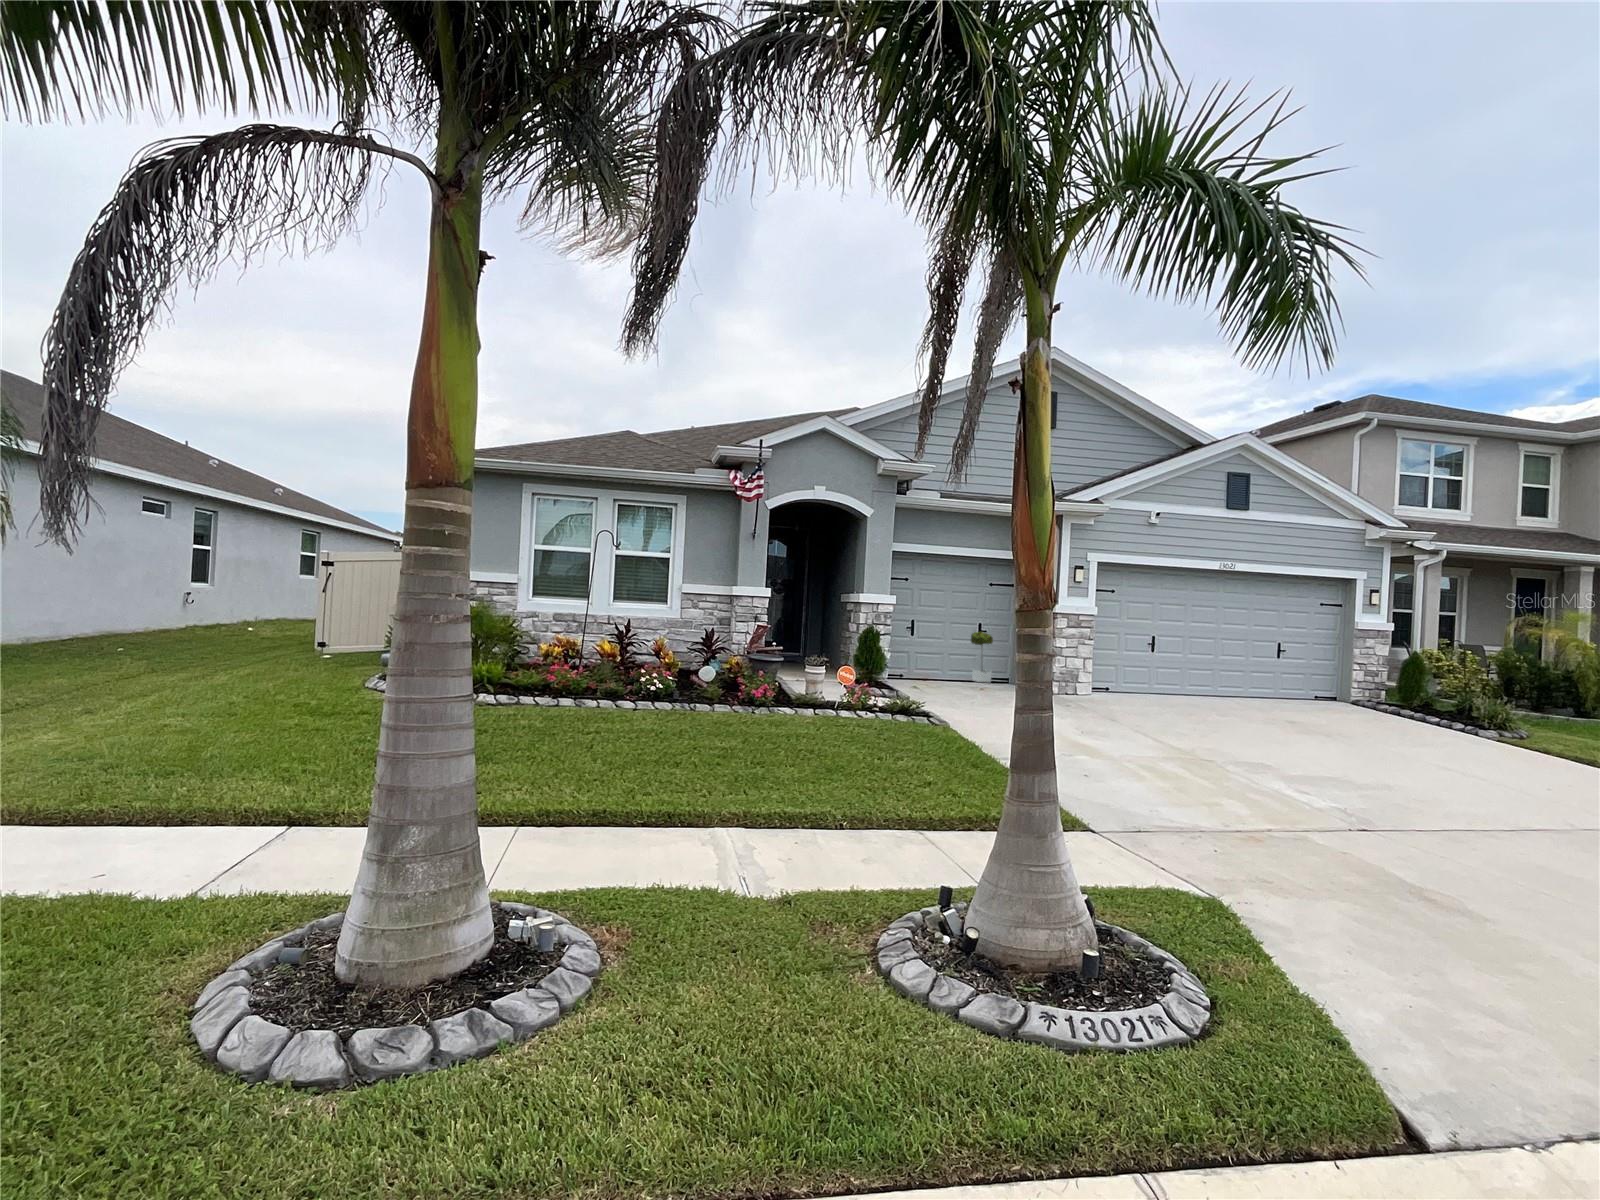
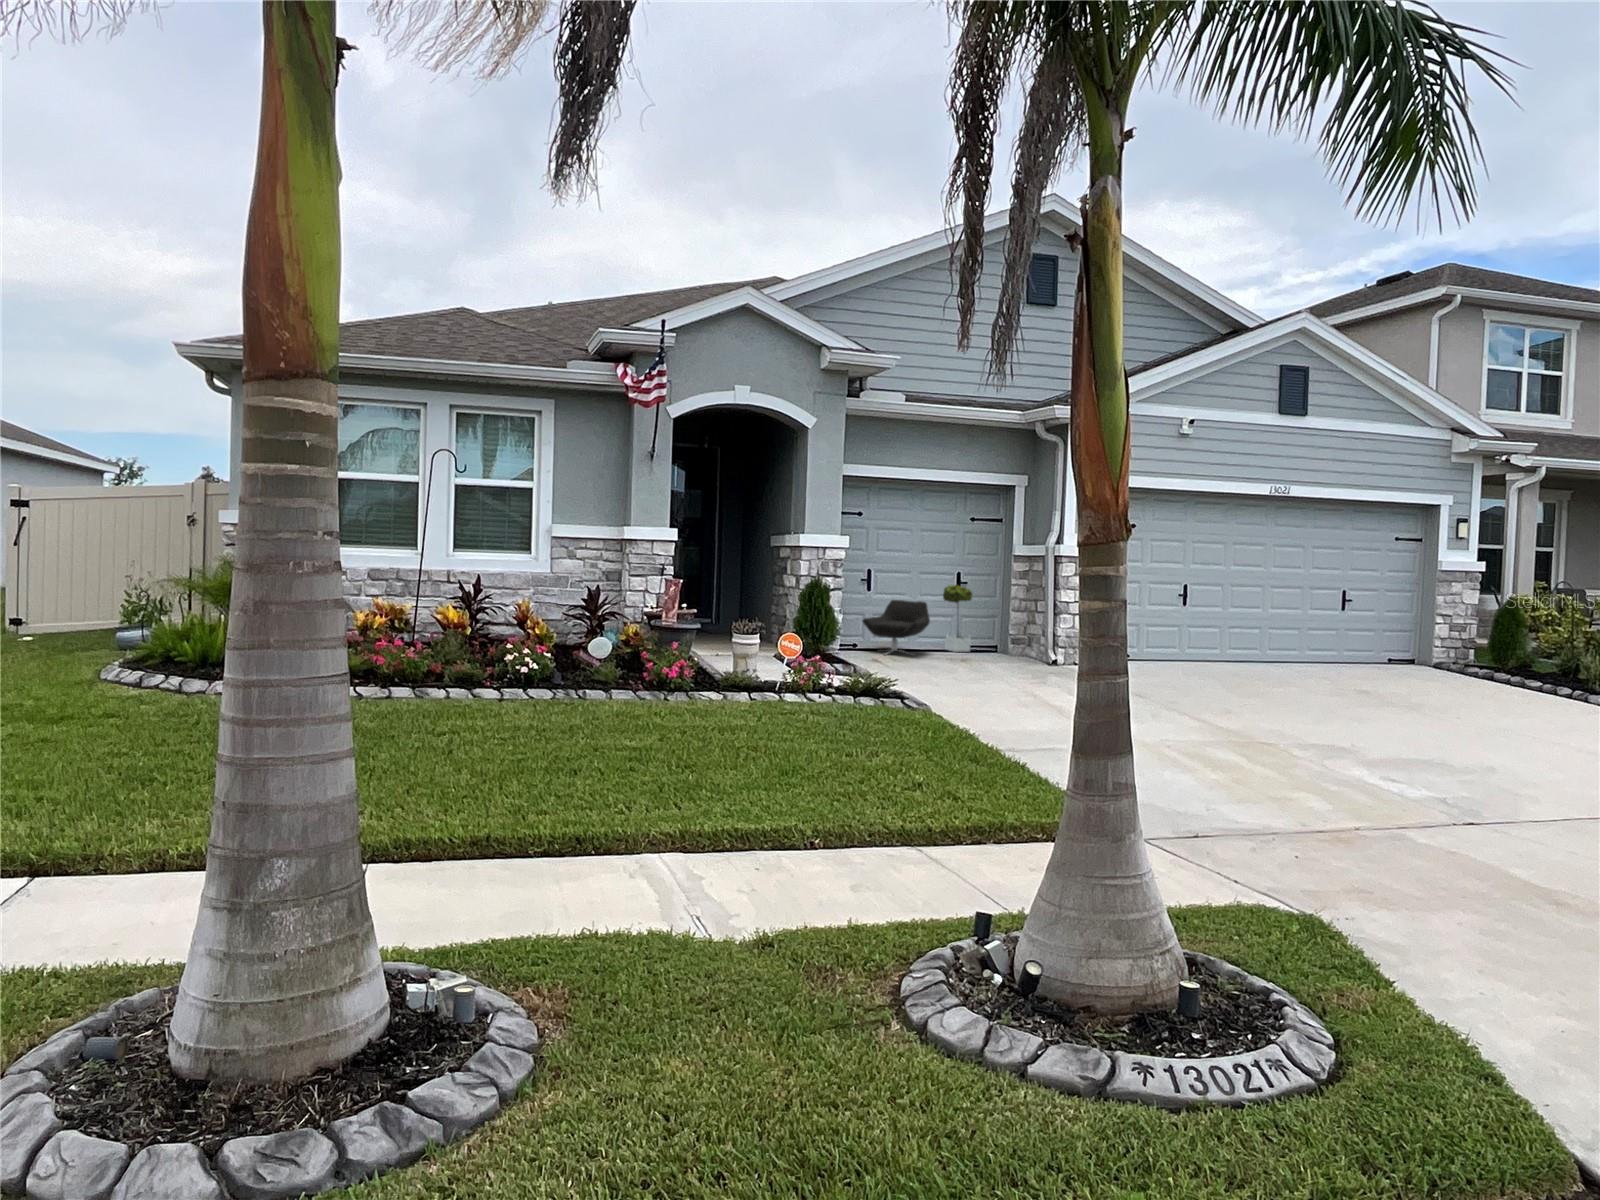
lounge chair: none [908,642,960,684] -> present [863,600,930,654]

